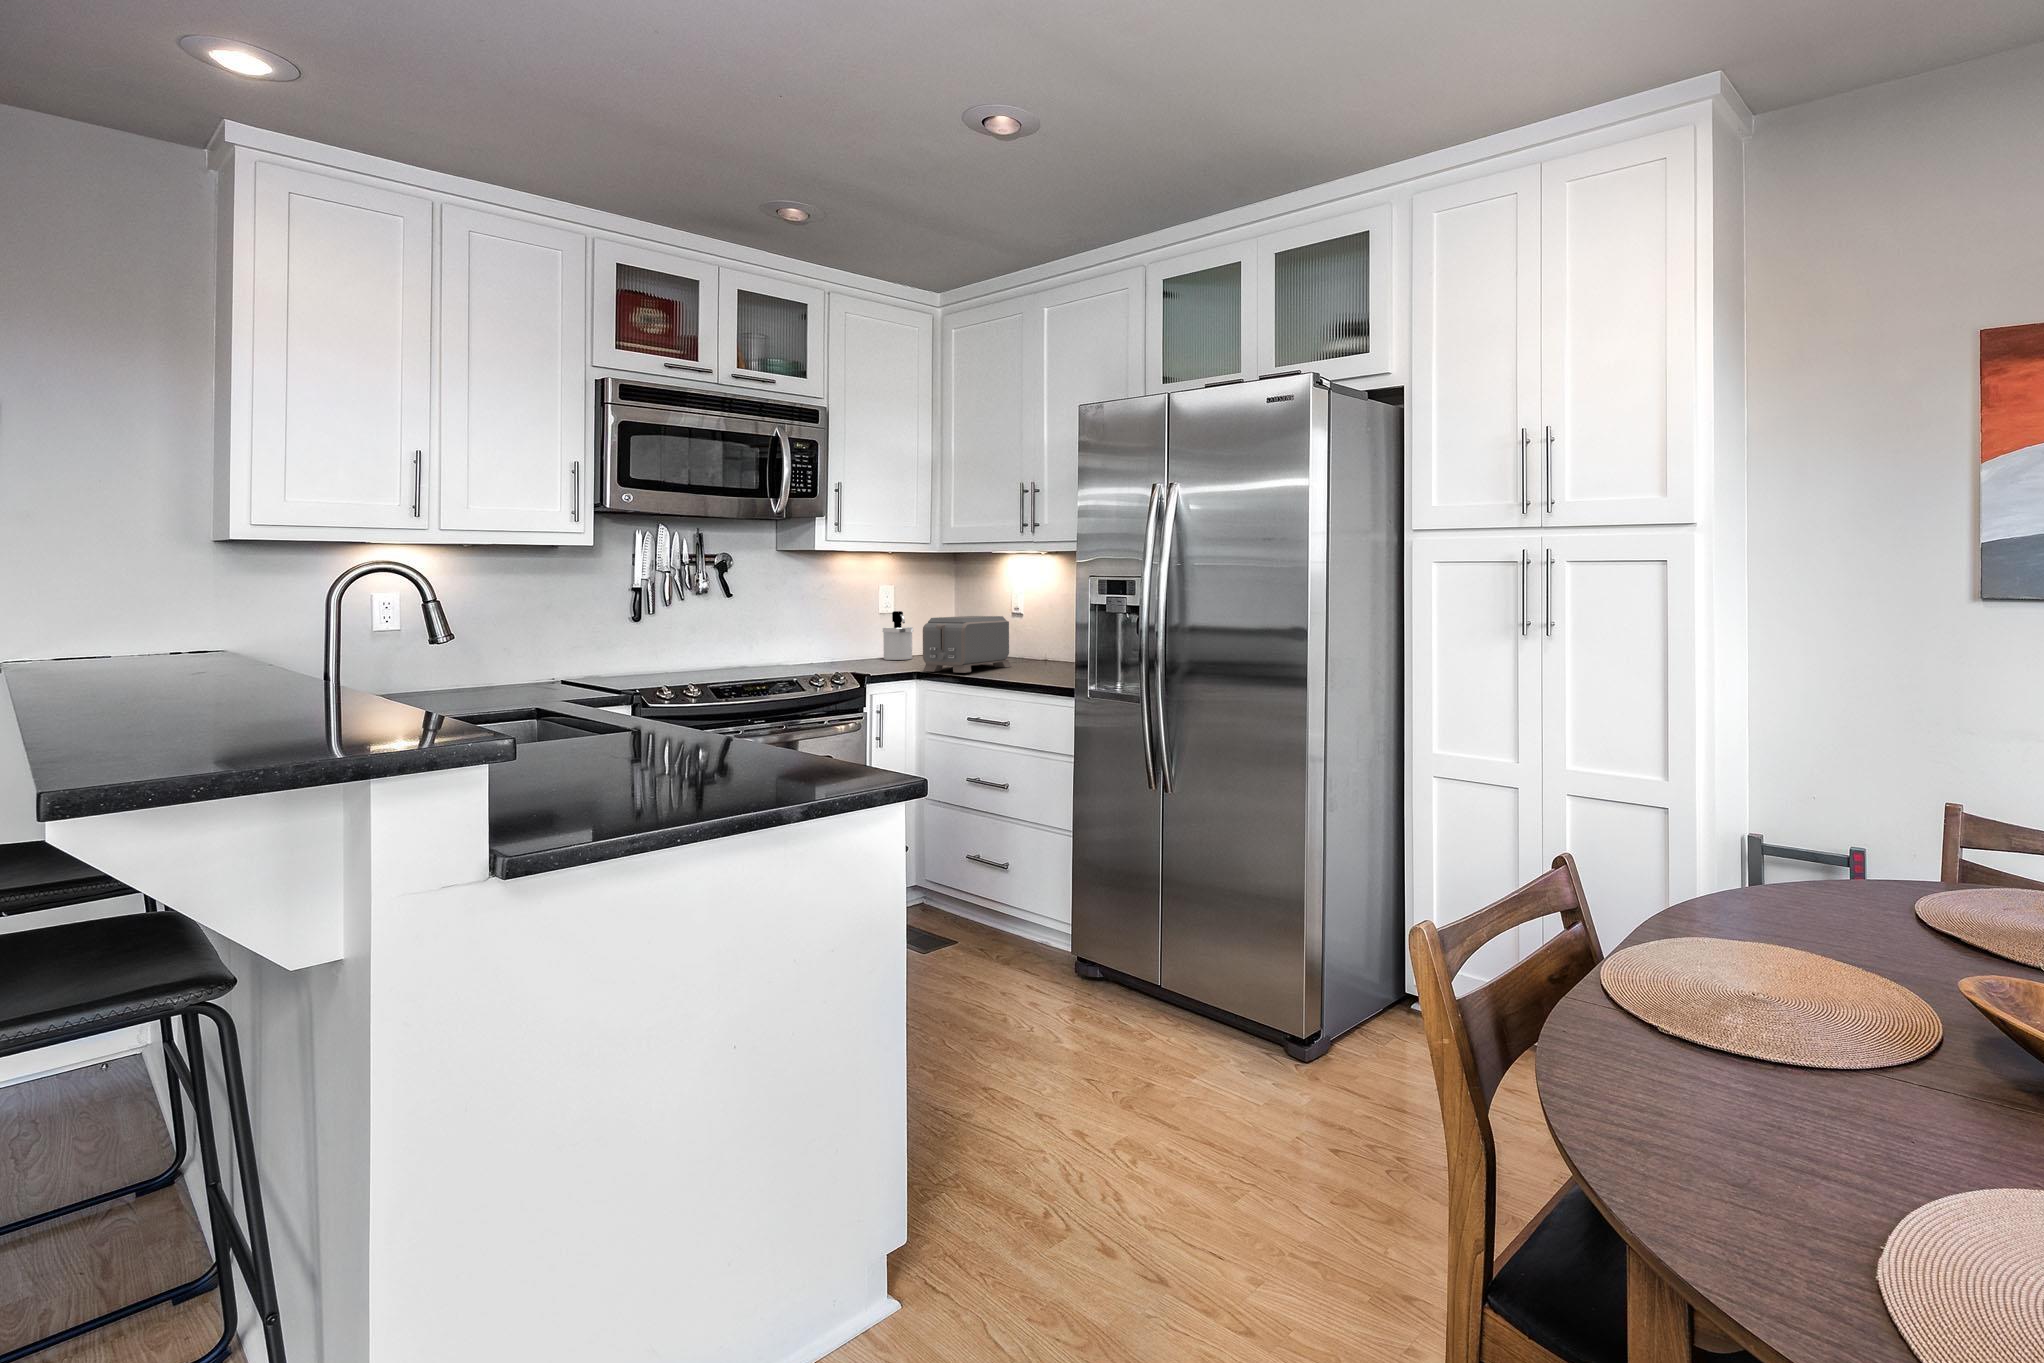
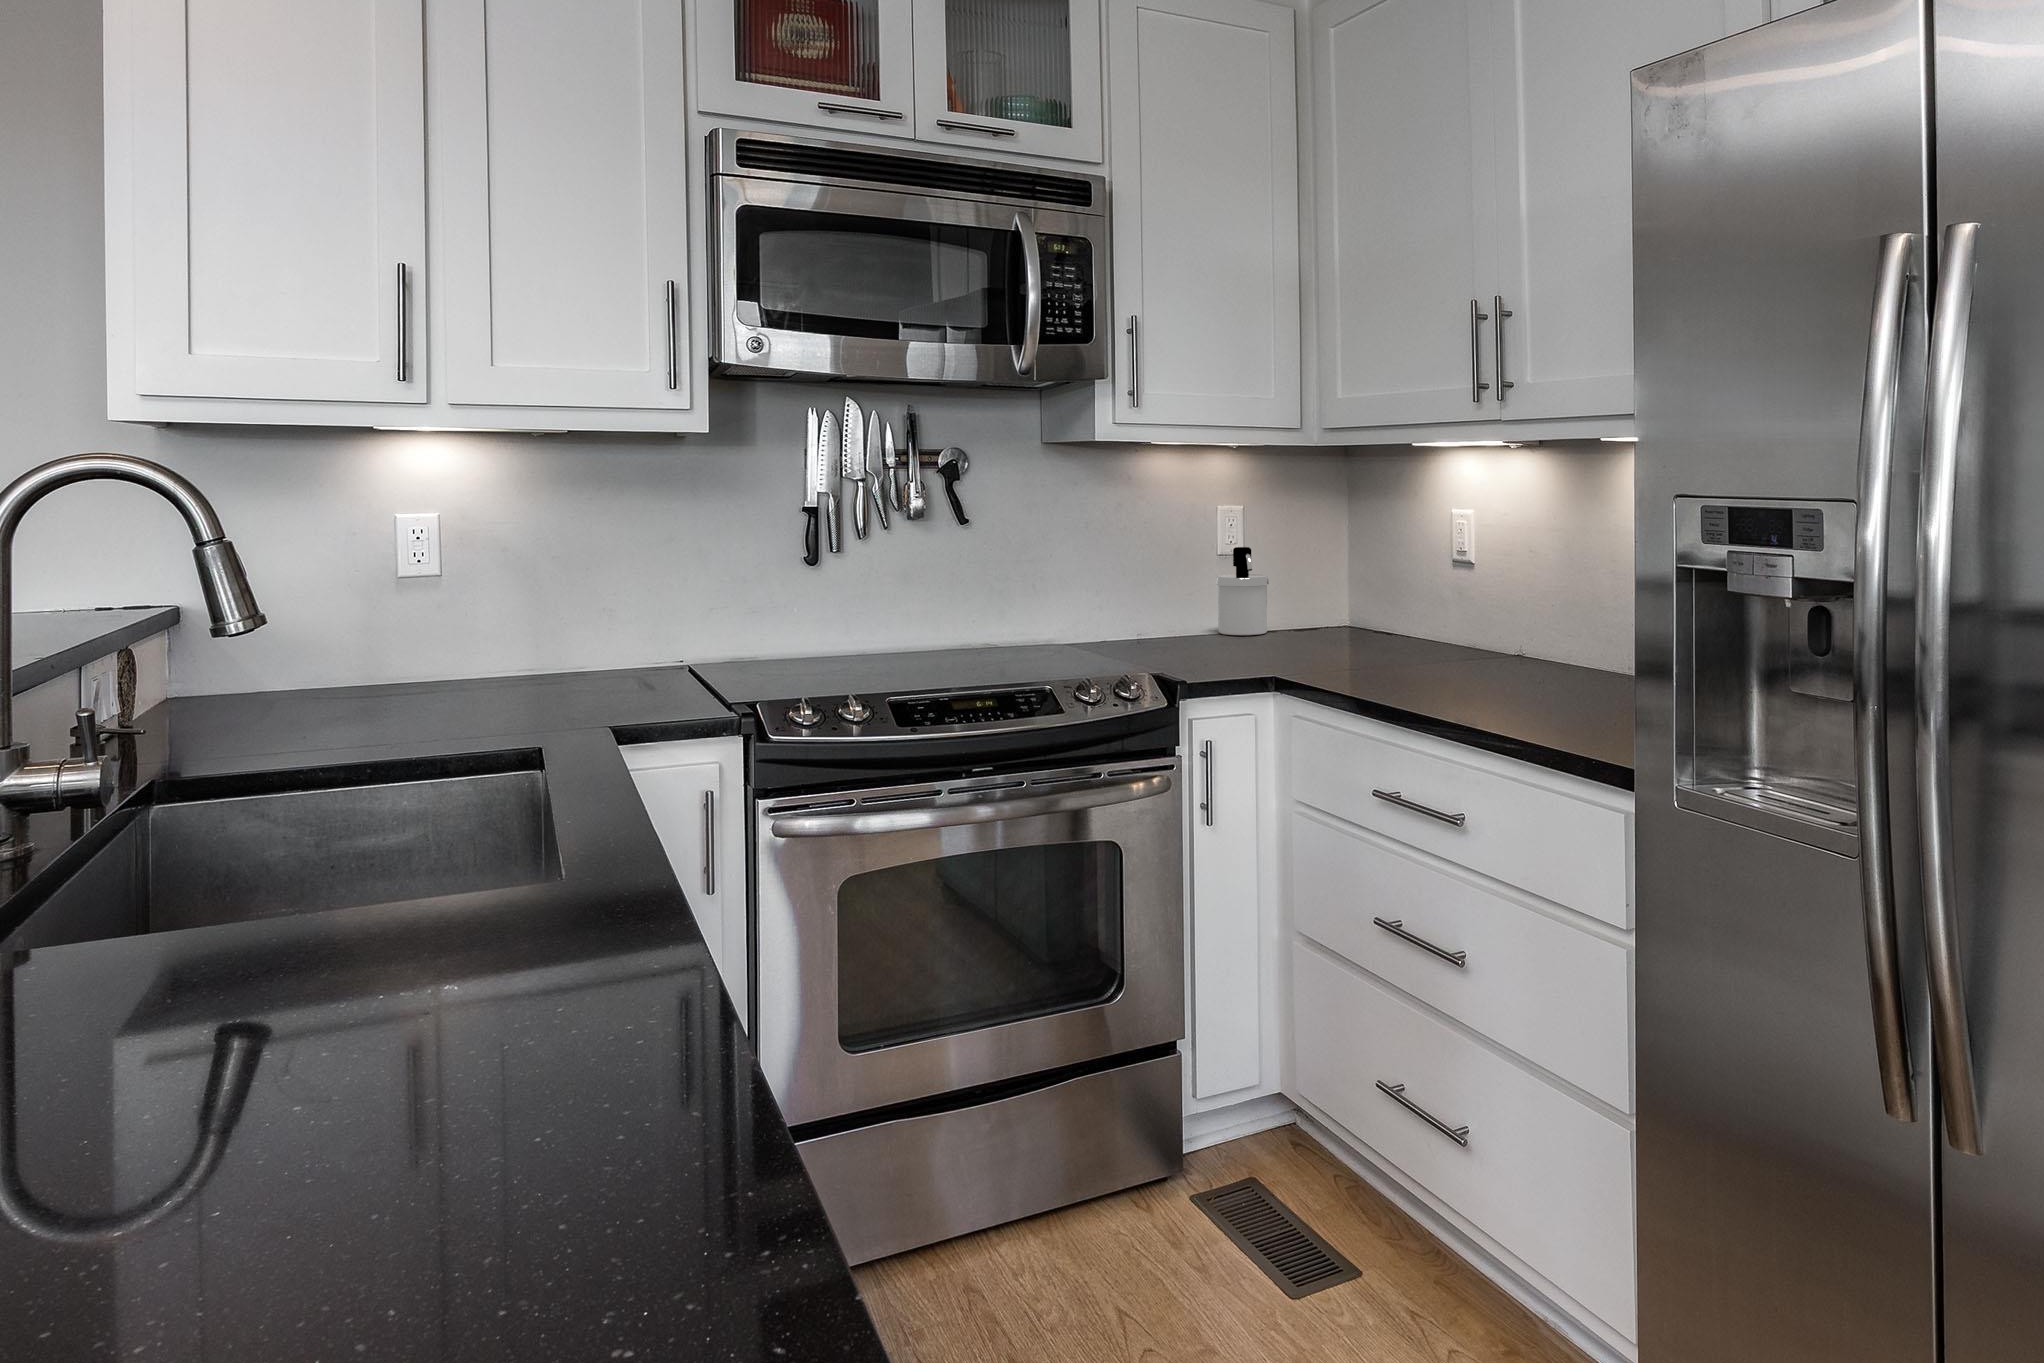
toaster: present [923,616,1011,673] -> none [1277,560,1445,676]

